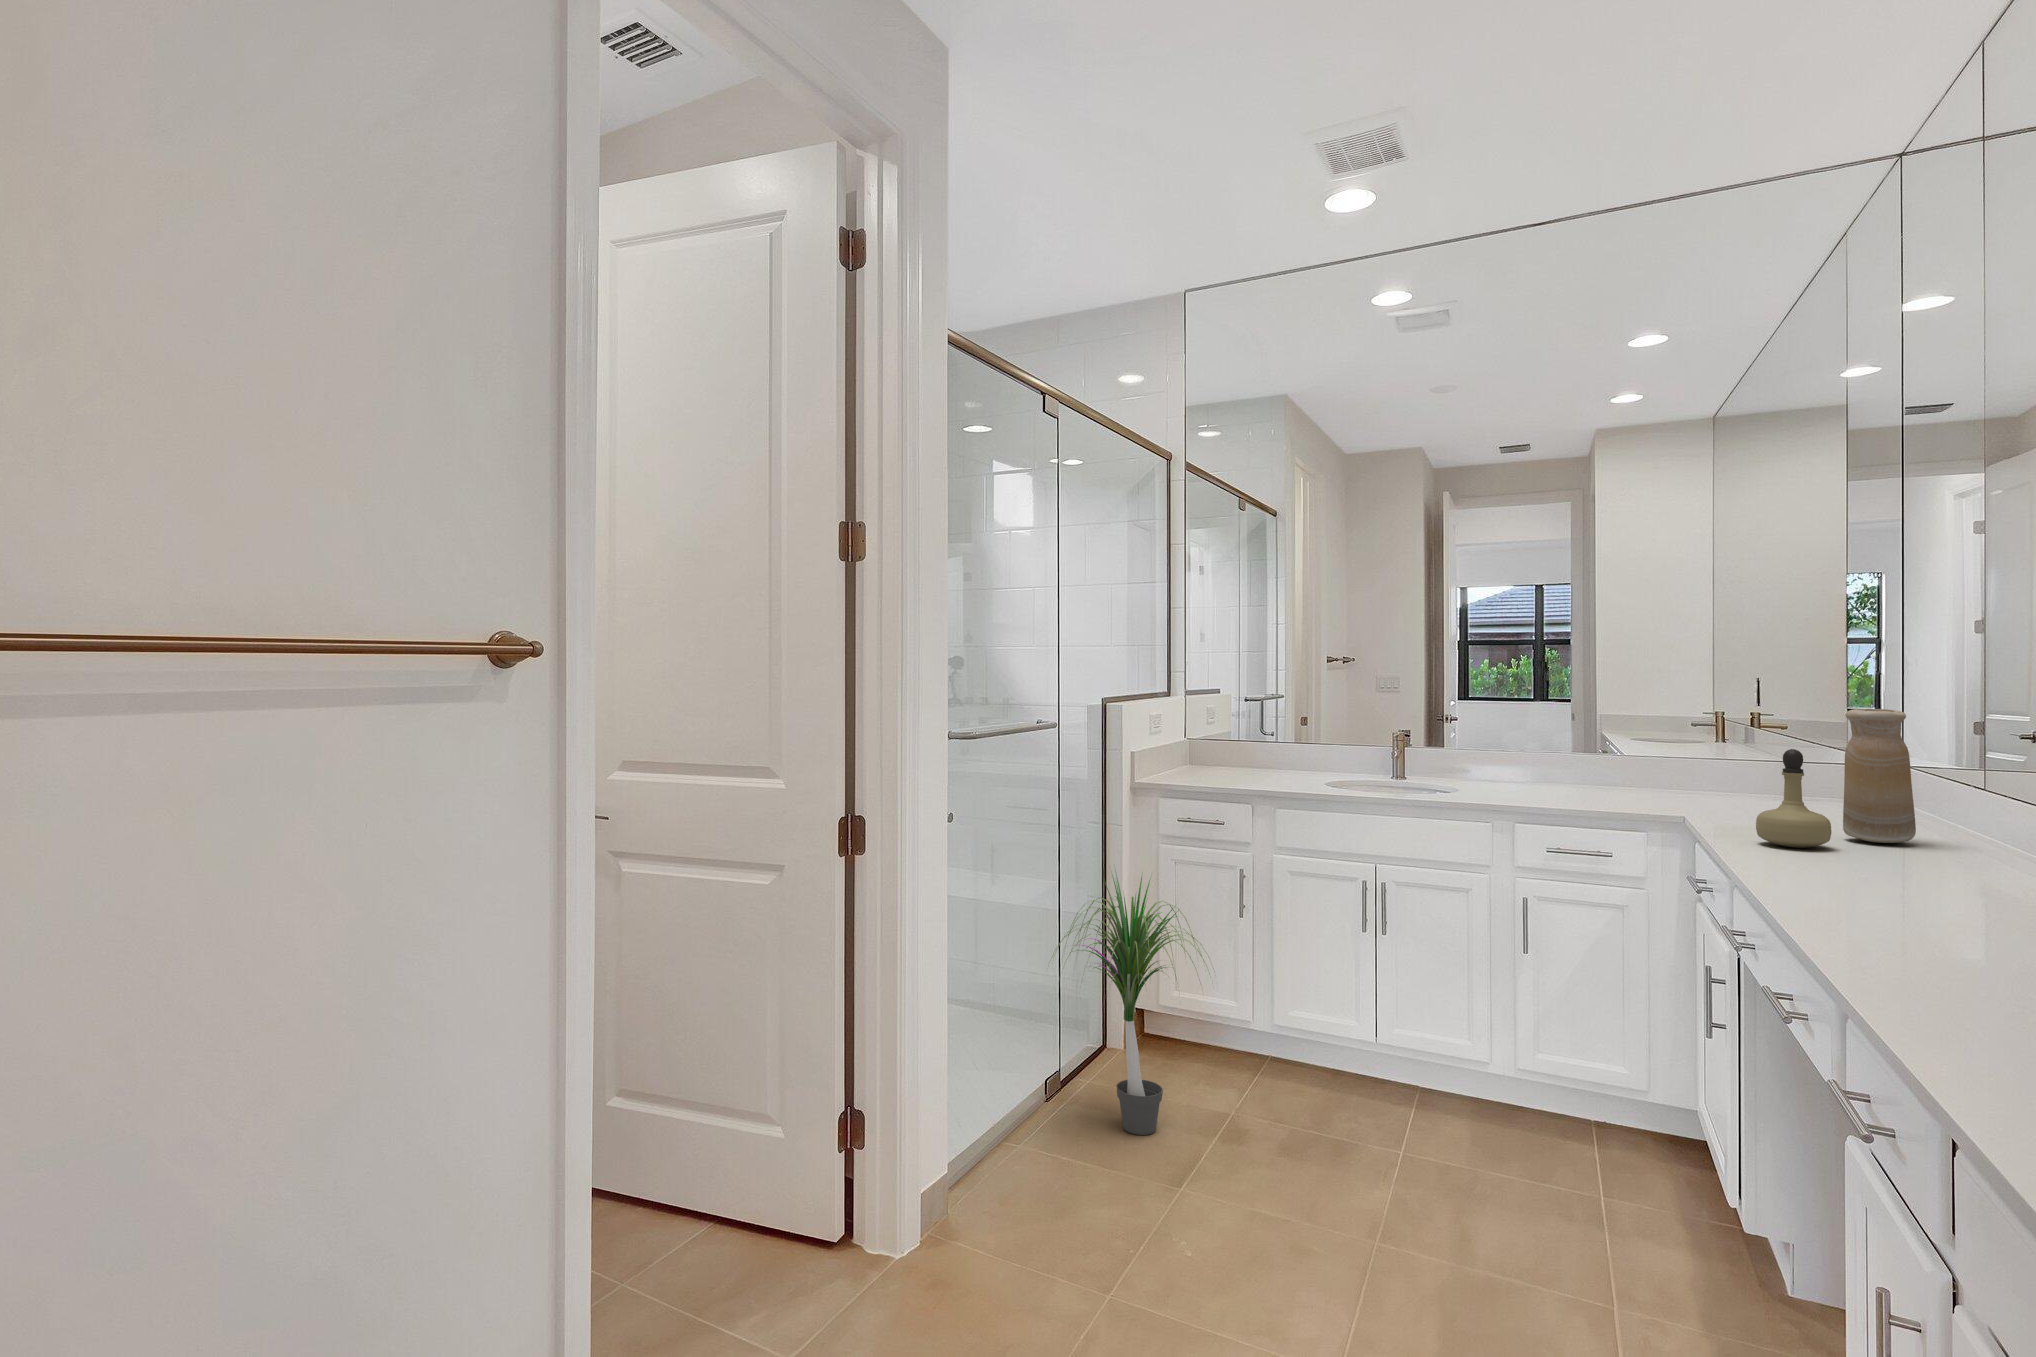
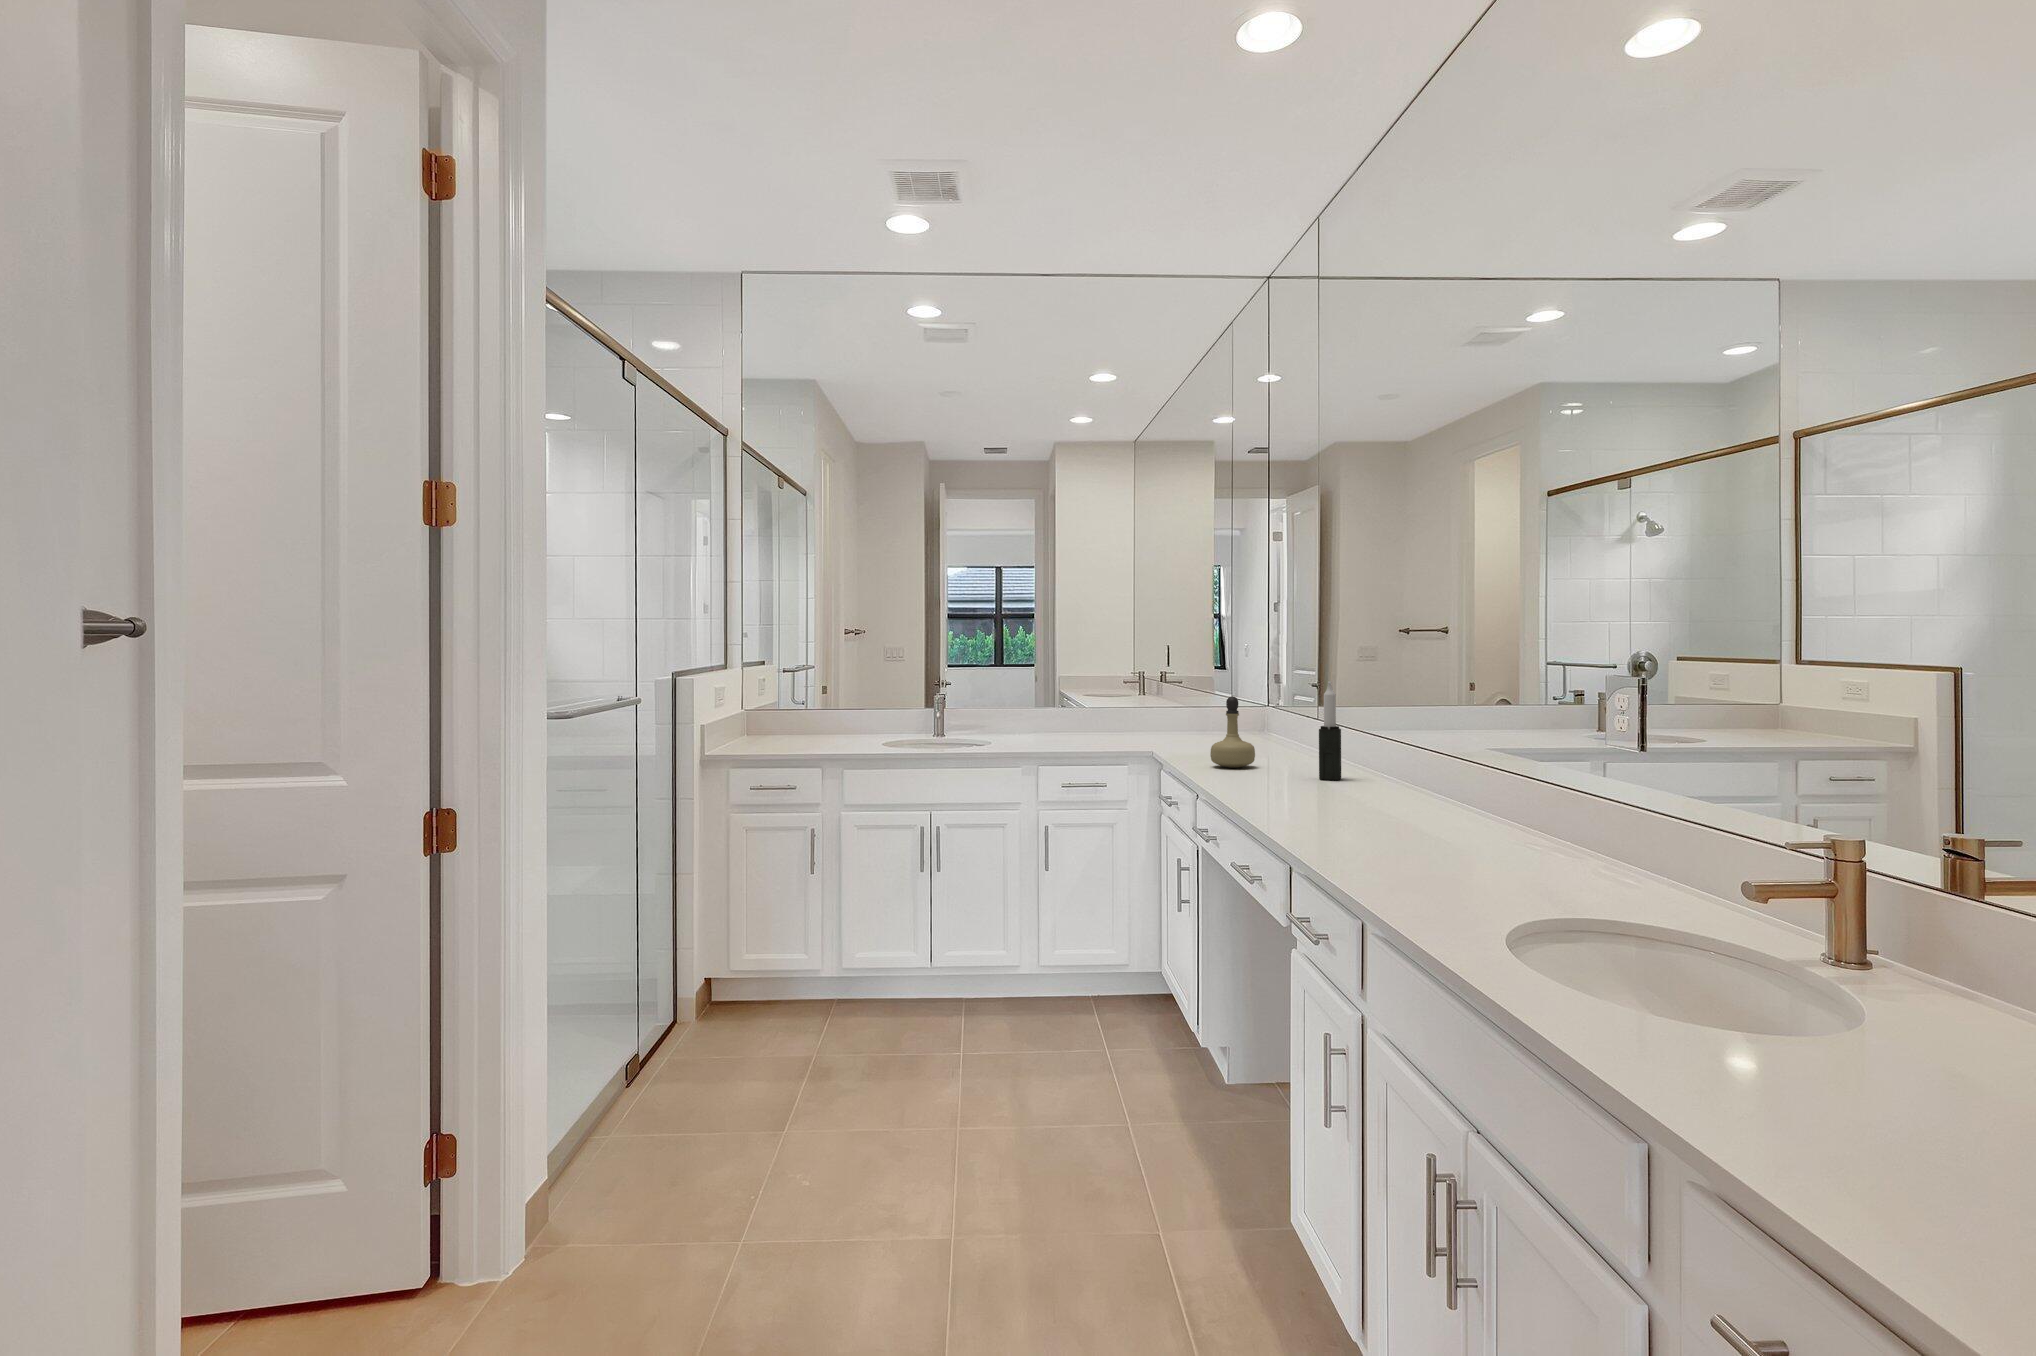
vase: present [1843,709,1916,843] -> none [1258,667,1299,761]
candle: none [1937,736,1981,883] -> present [1319,681,1341,780]
potted plant: present [1055,870,1210,1135] -> none [632,830,806,1089]

